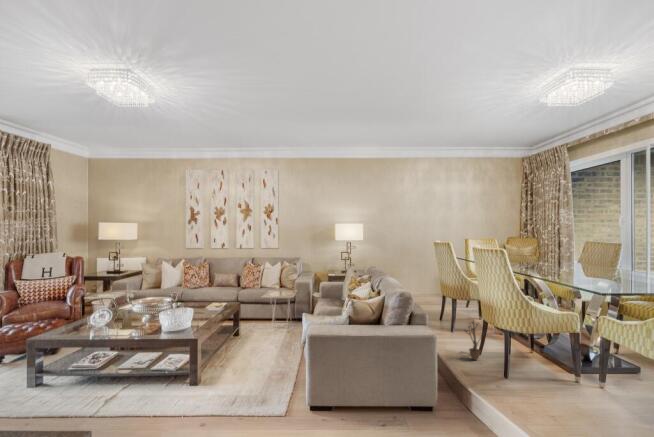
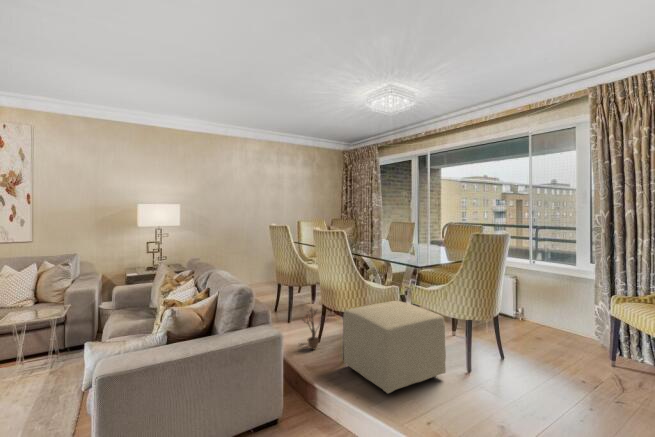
ottoman: none [502,326,625,415] -> present [343,301,446,393]

